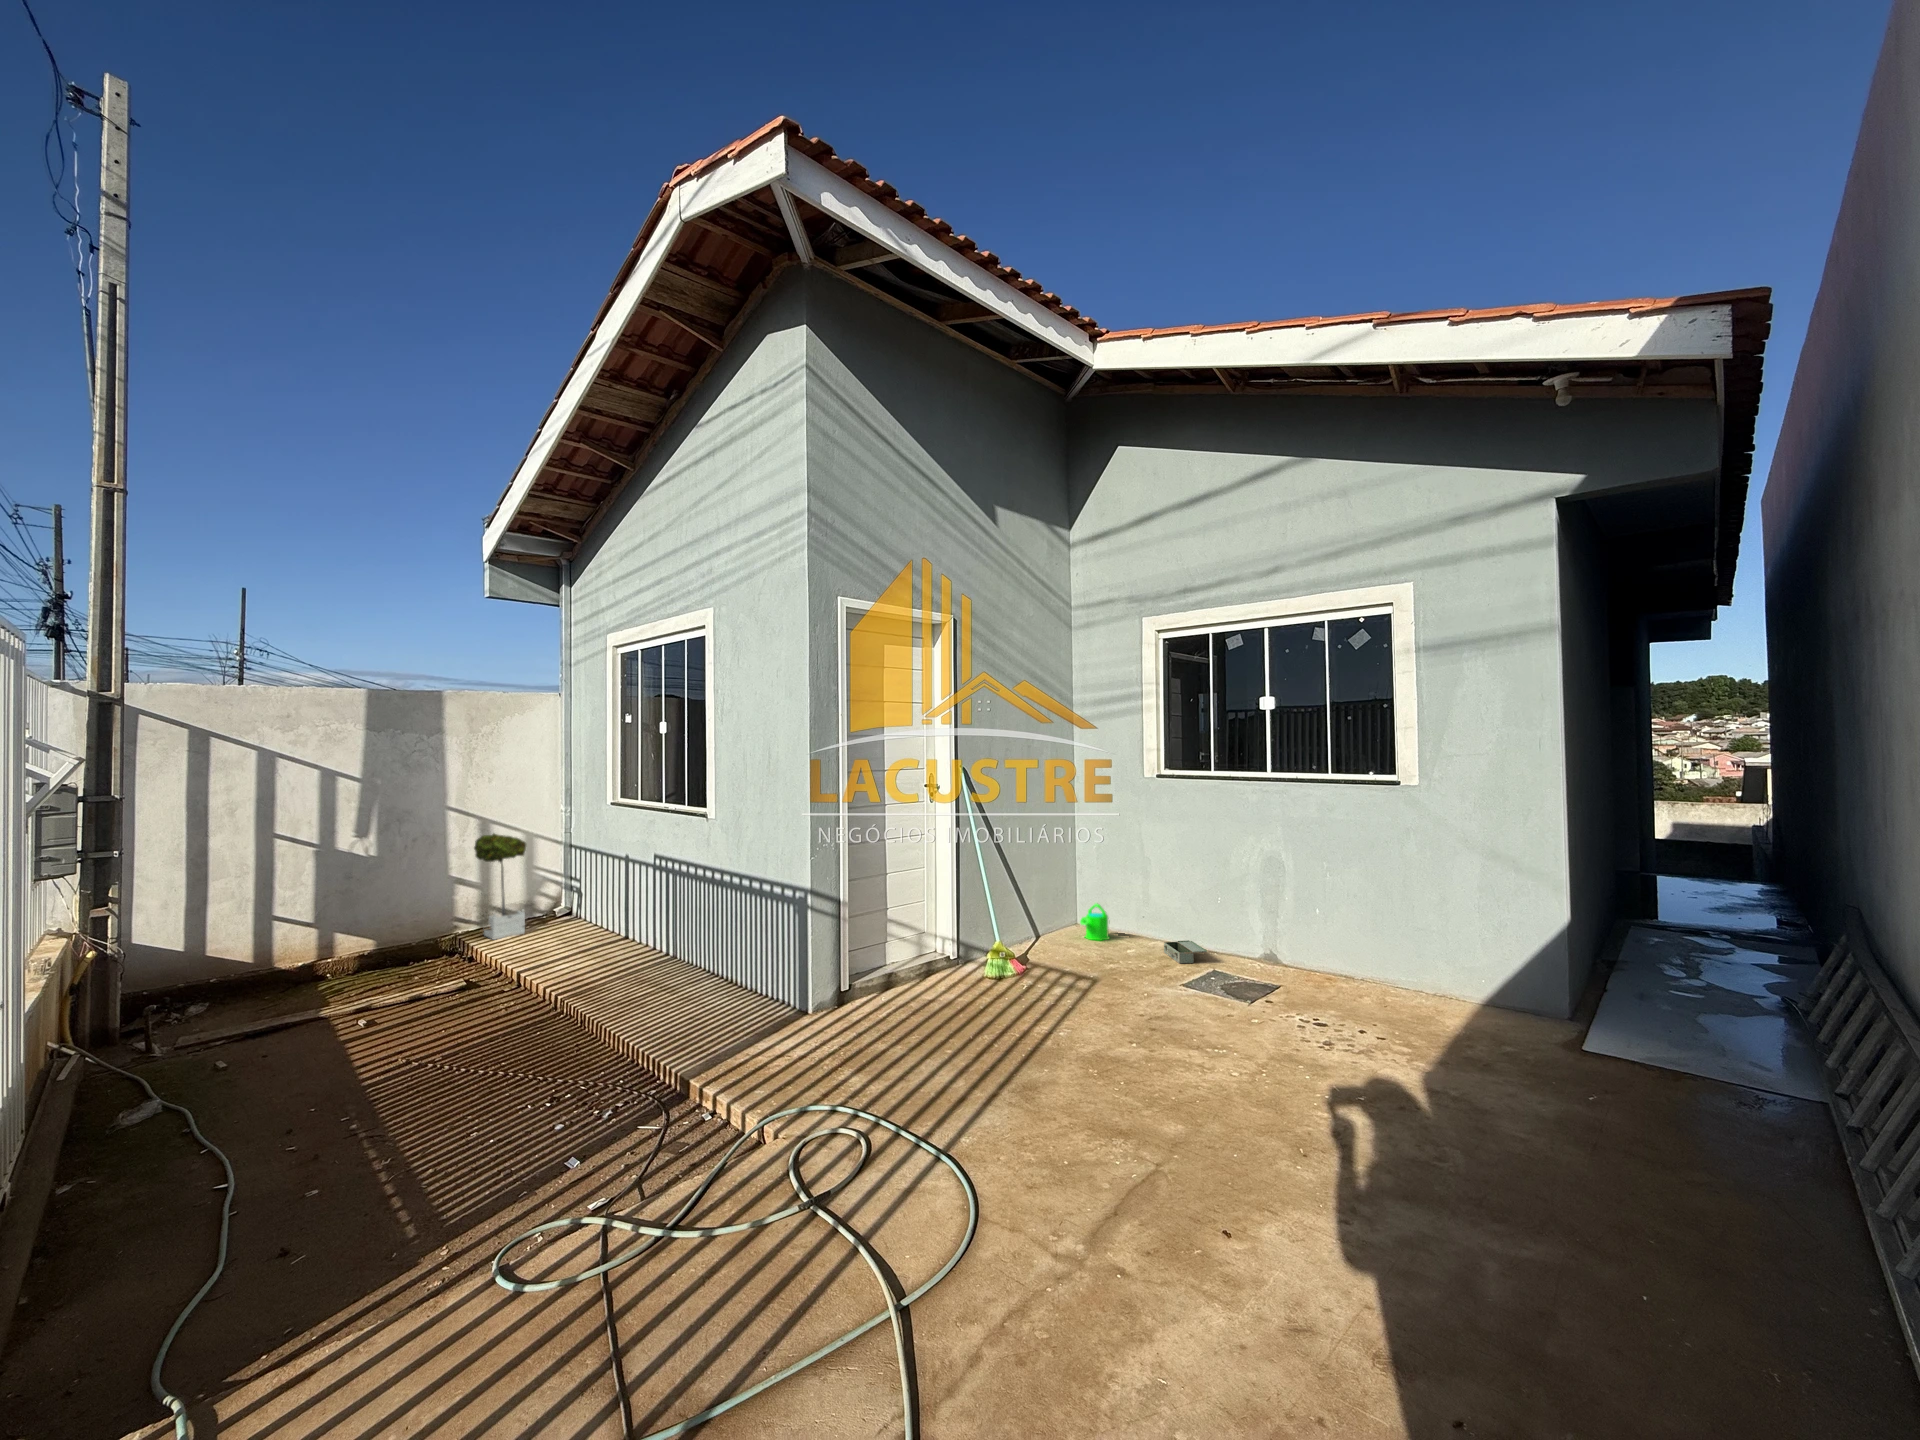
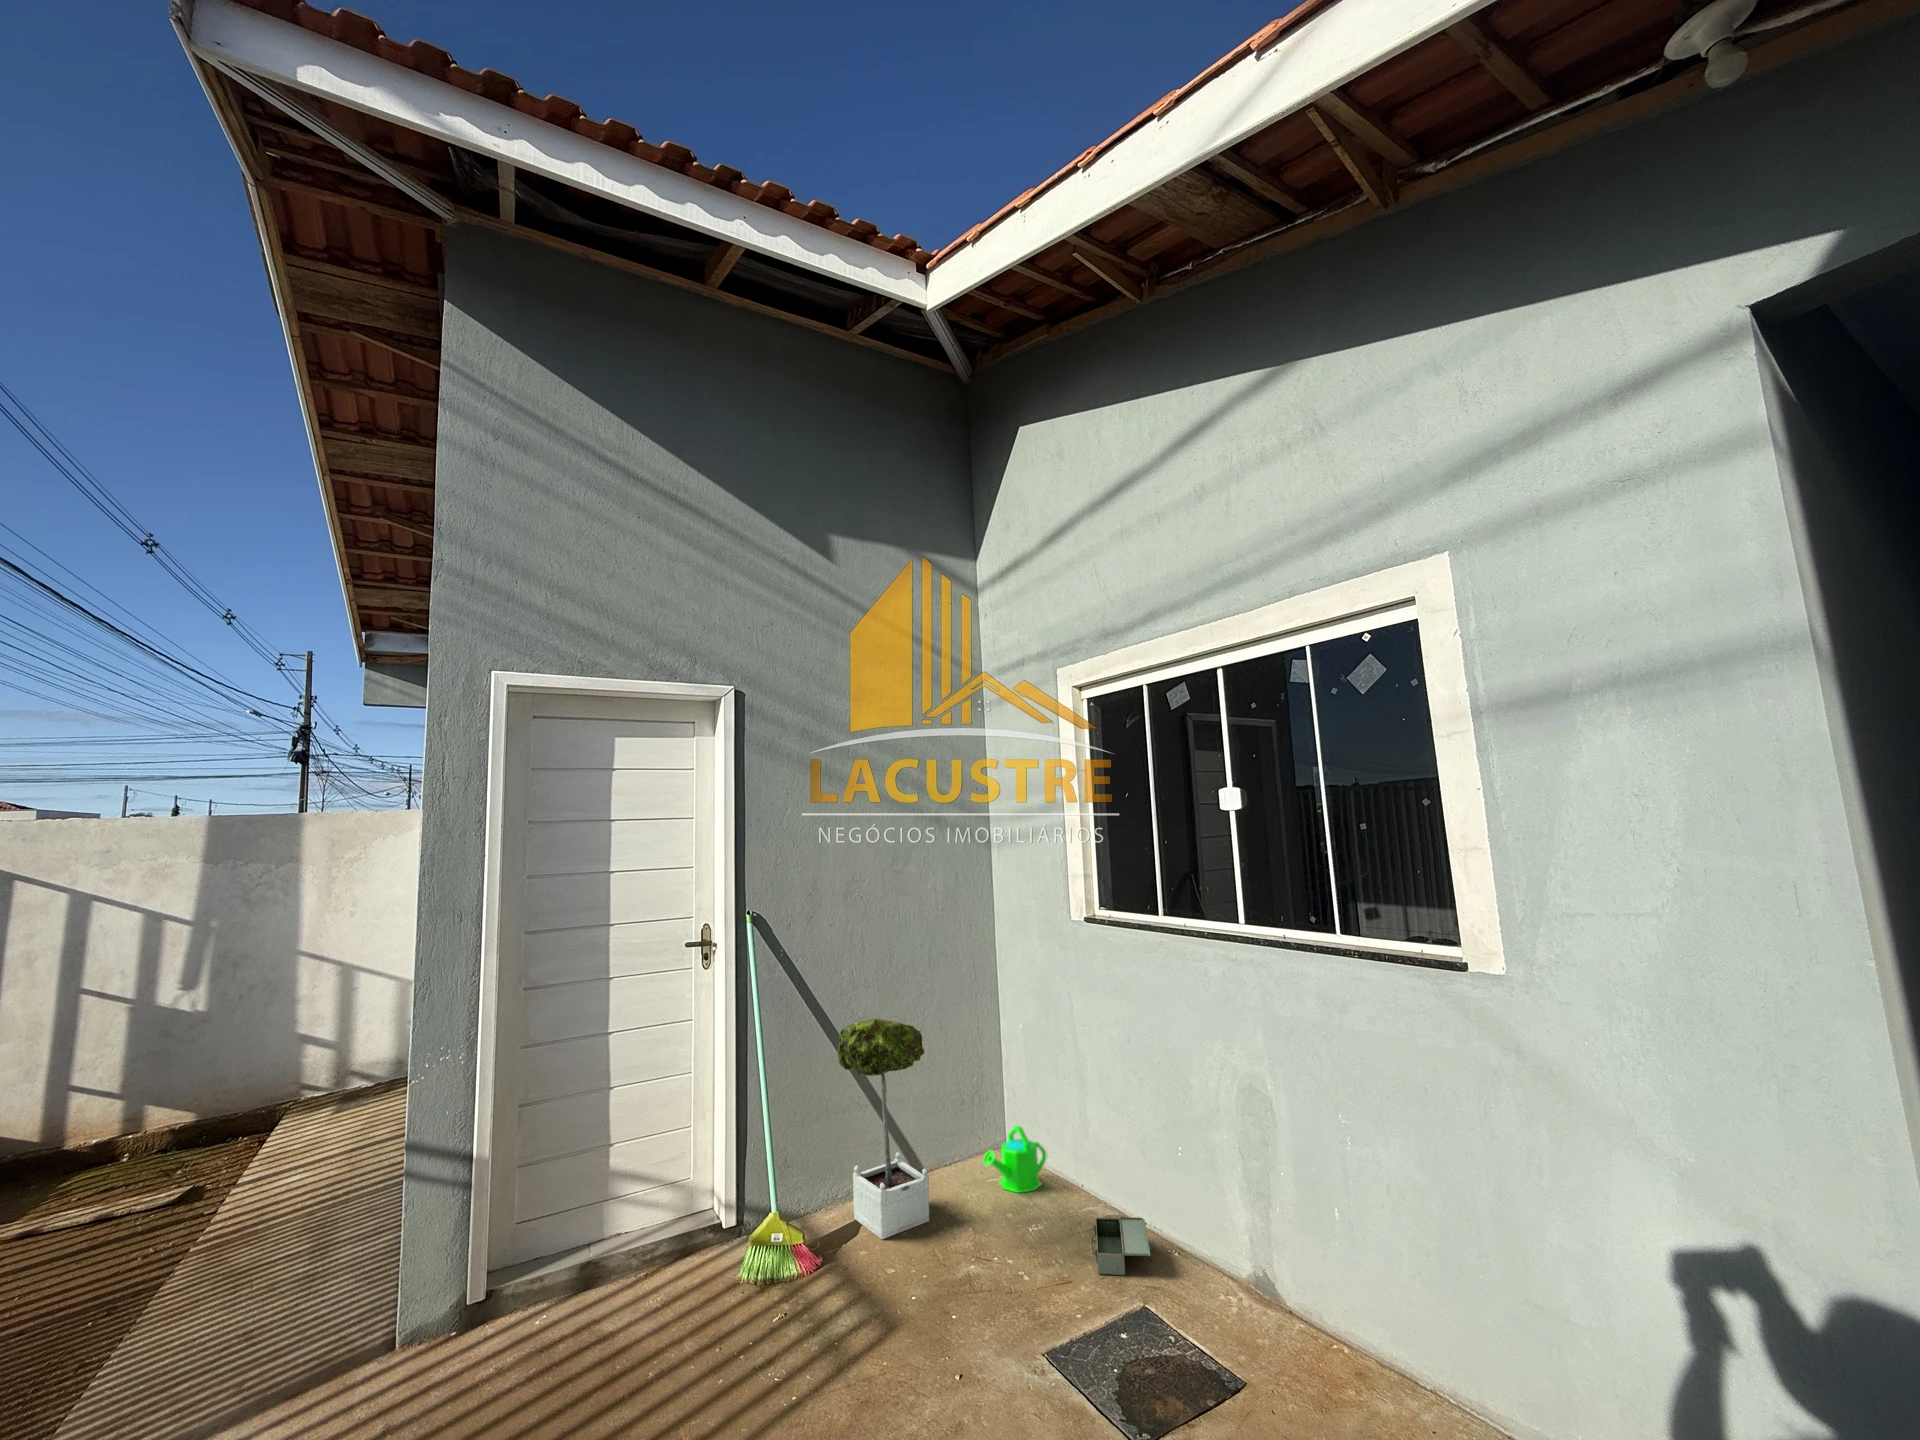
potted tree: present [474,834,526,939] -> present [837,1019,929,1239]

